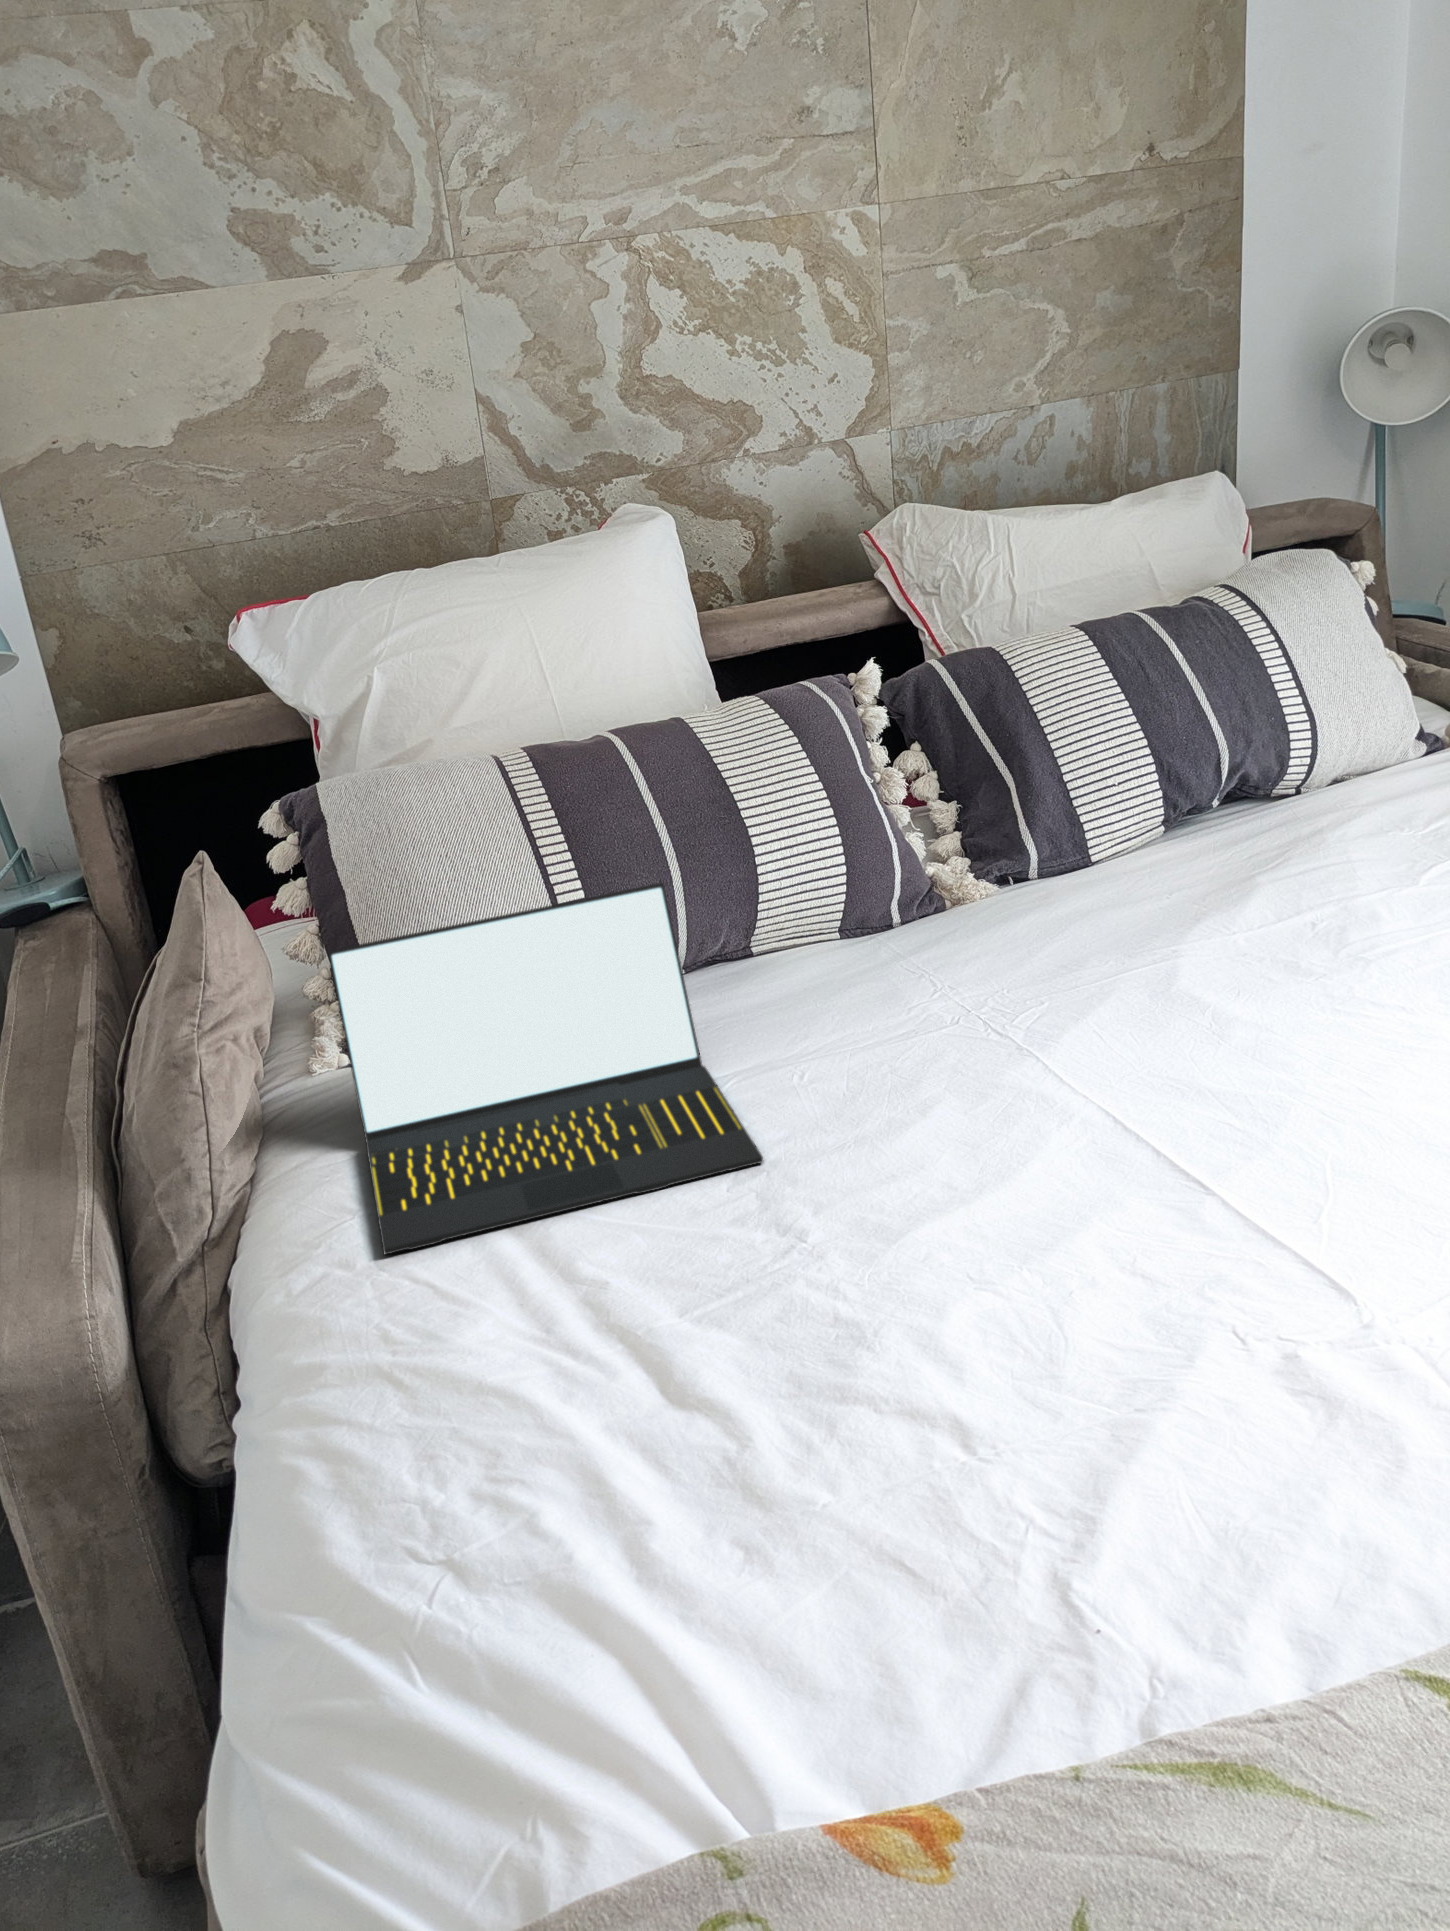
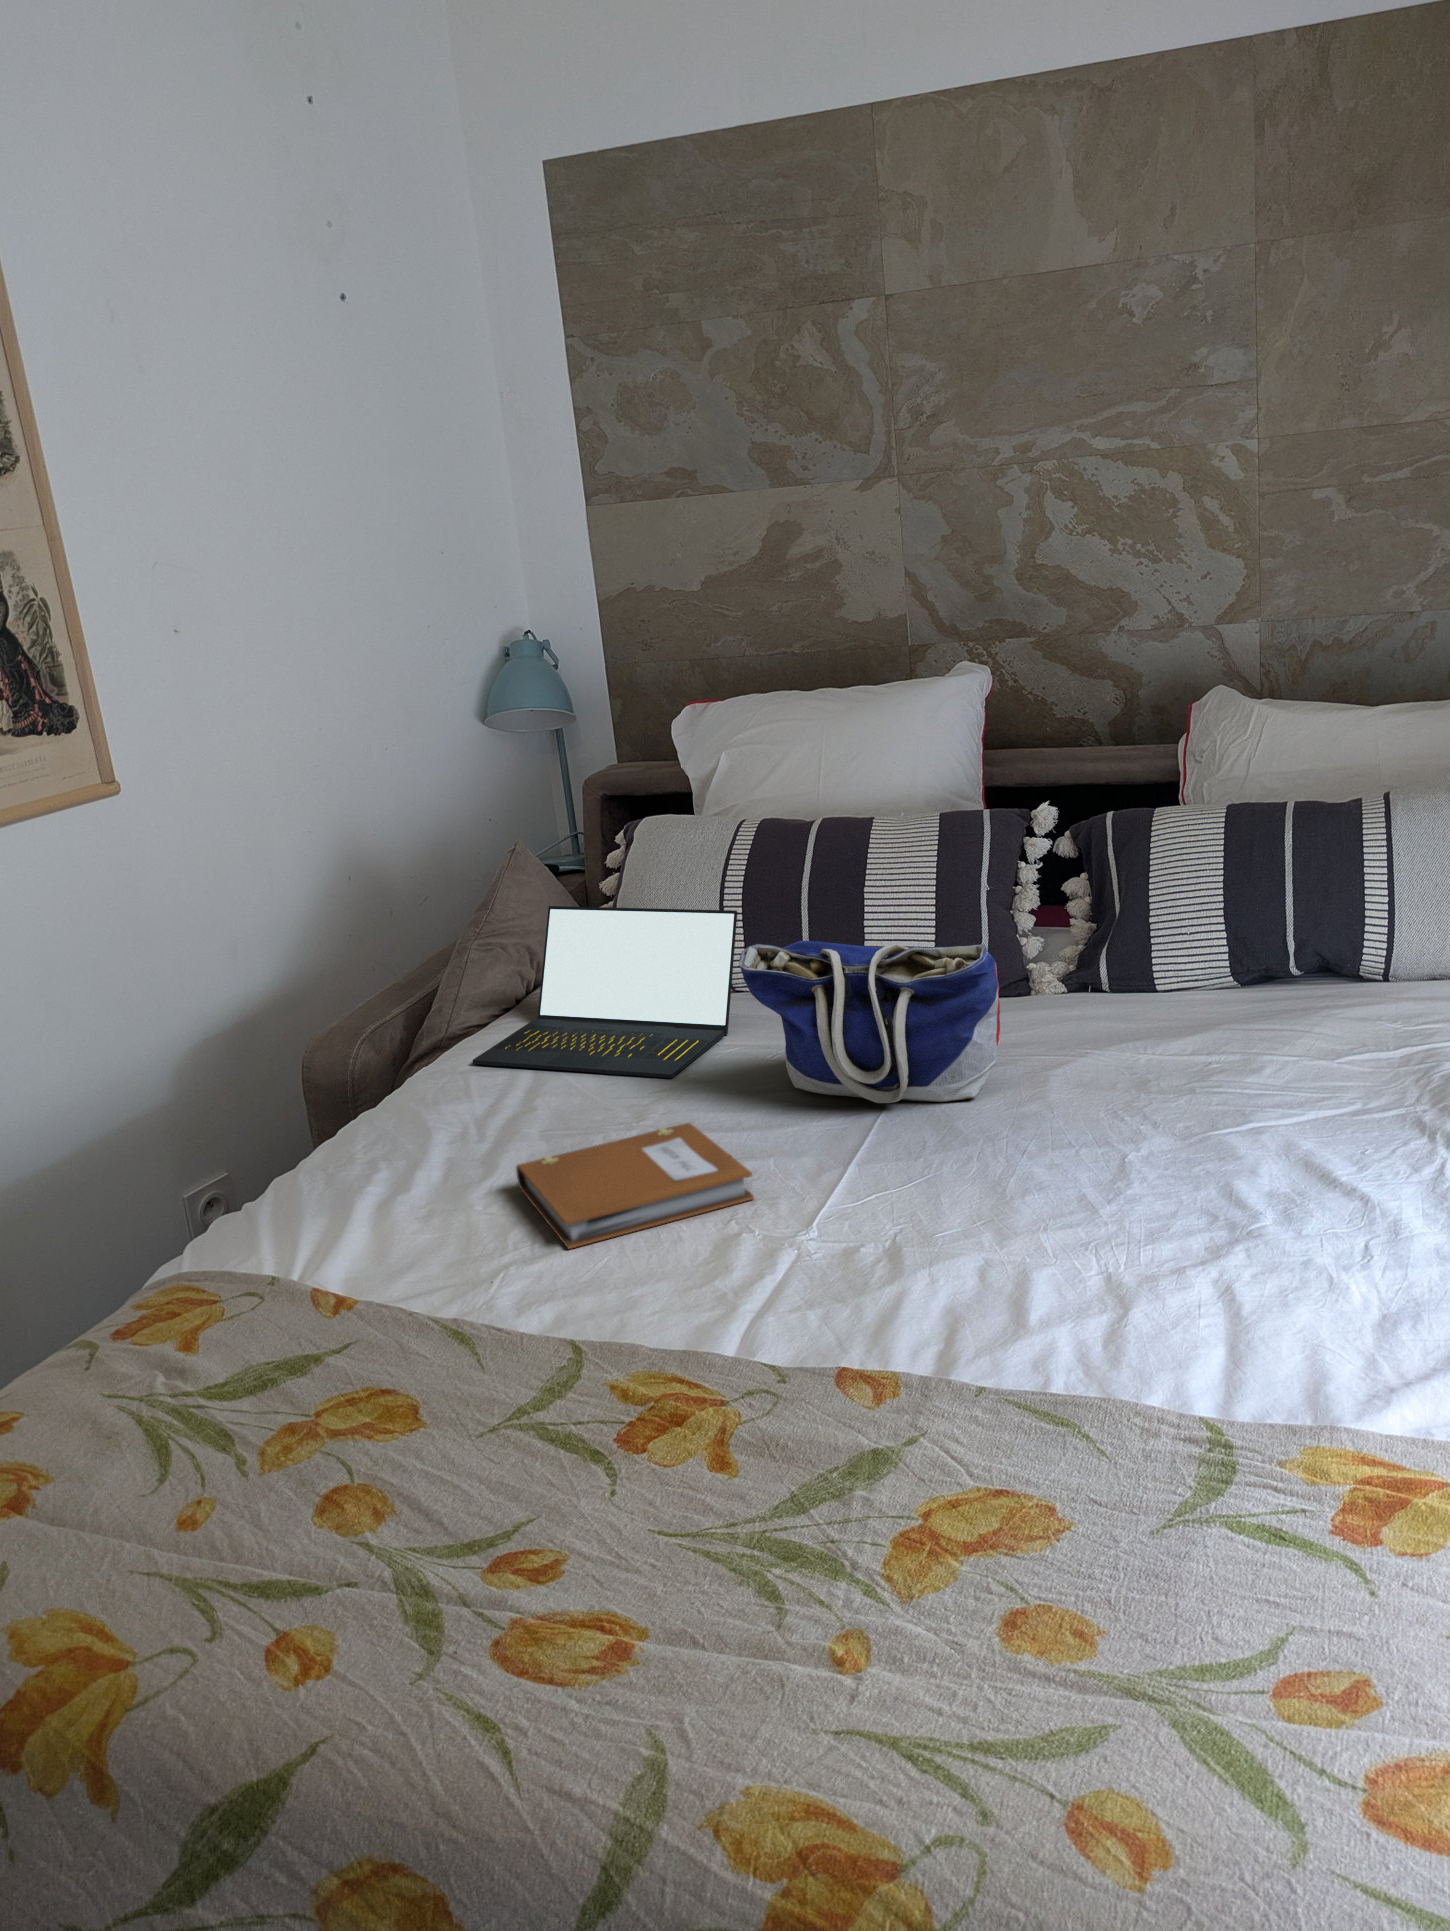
tote bag: none [914,832,1304,1114] -> present [739,941,1001,1103]
notebook: none [930,1226,1300,1542] -> present [516,1123,754,1249]

